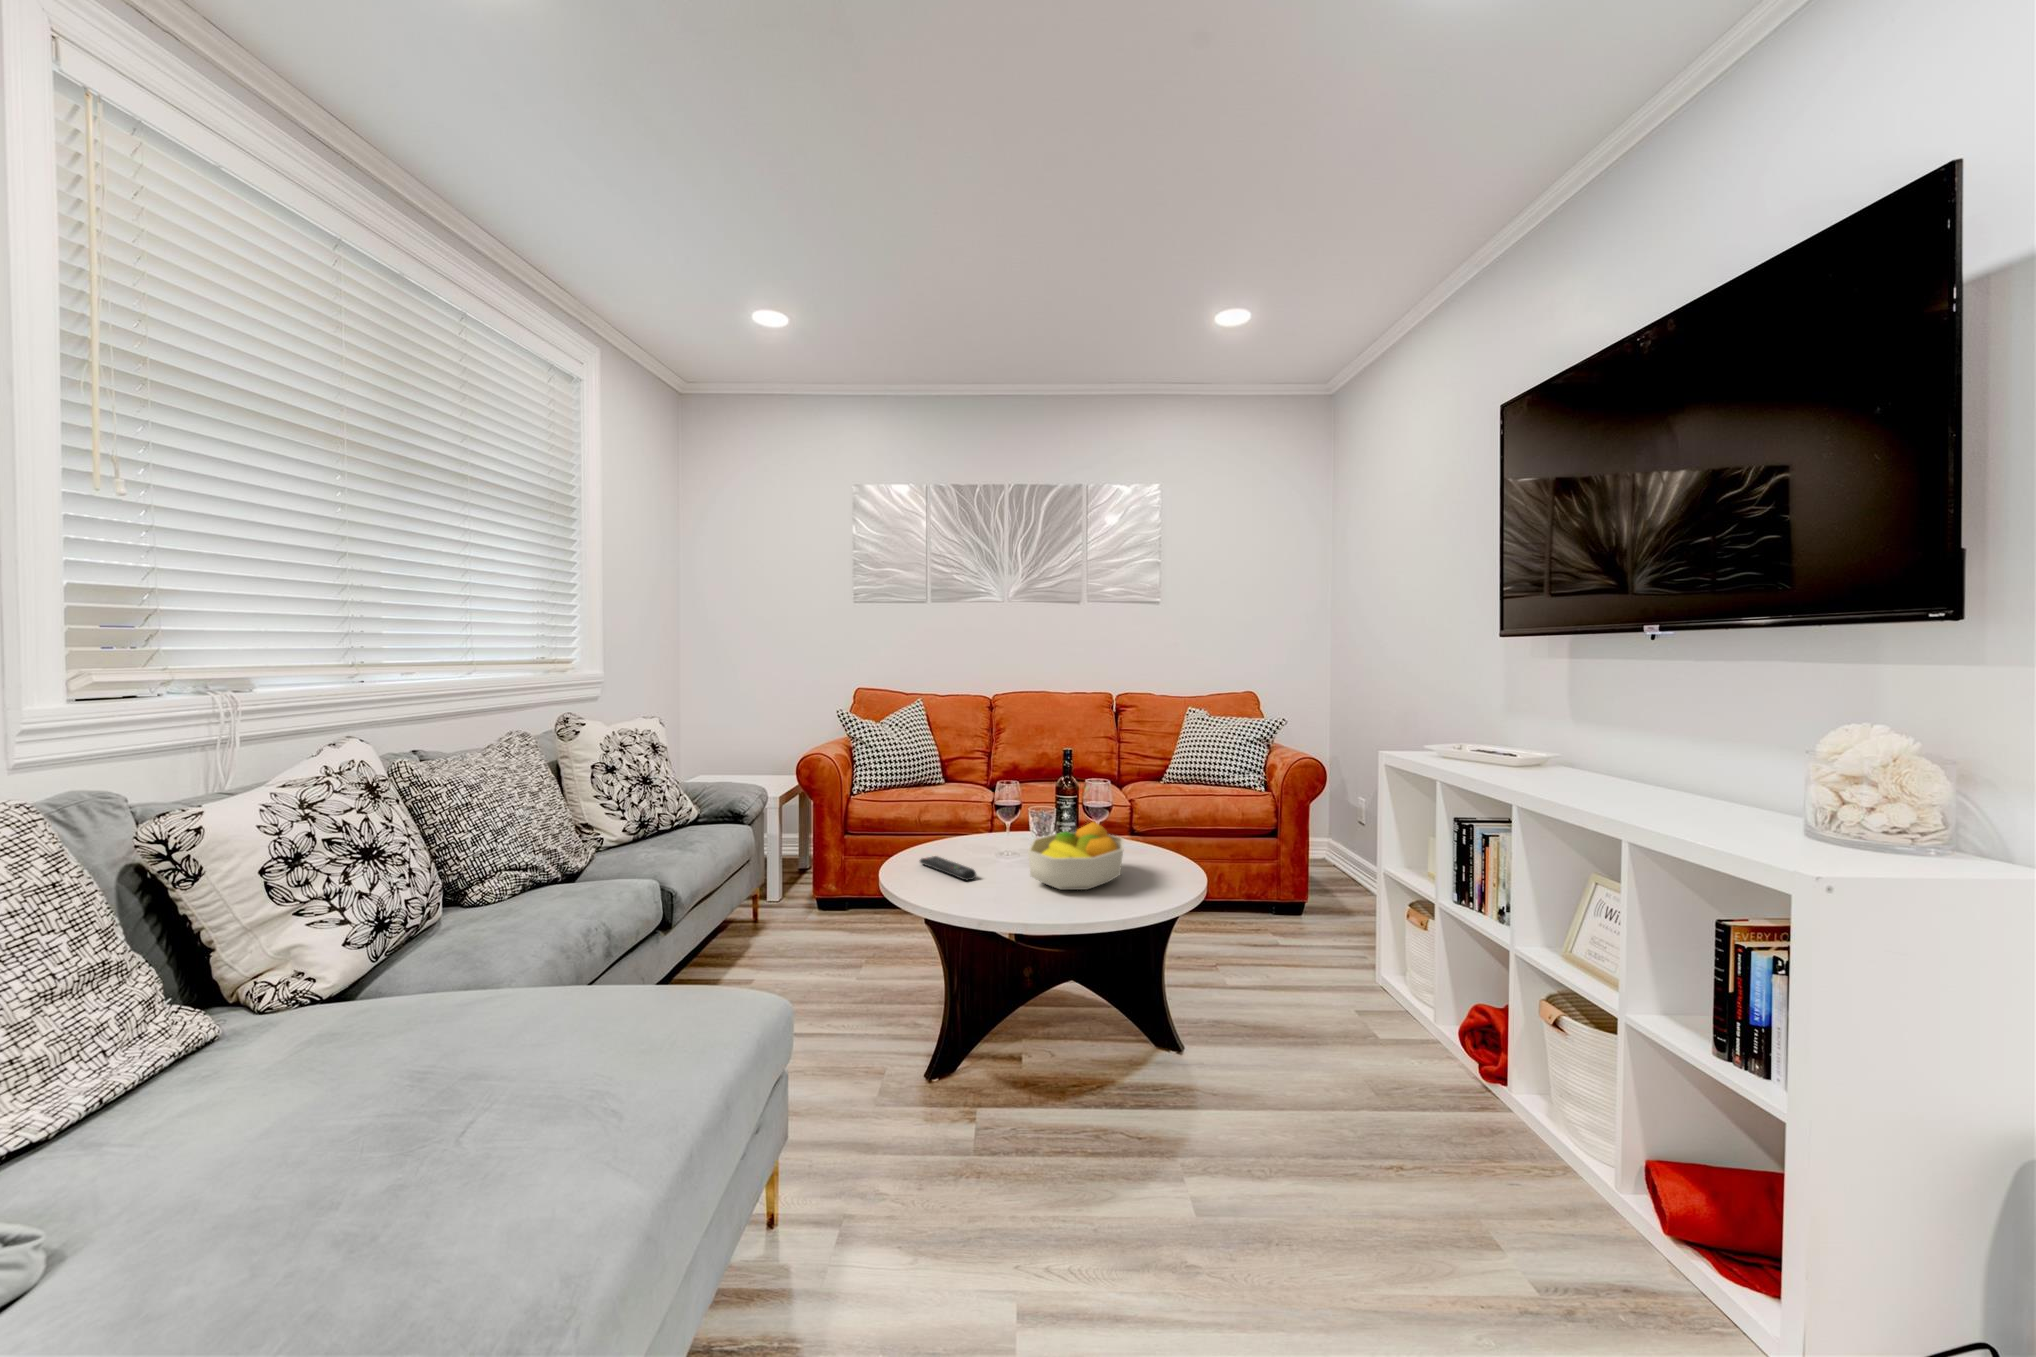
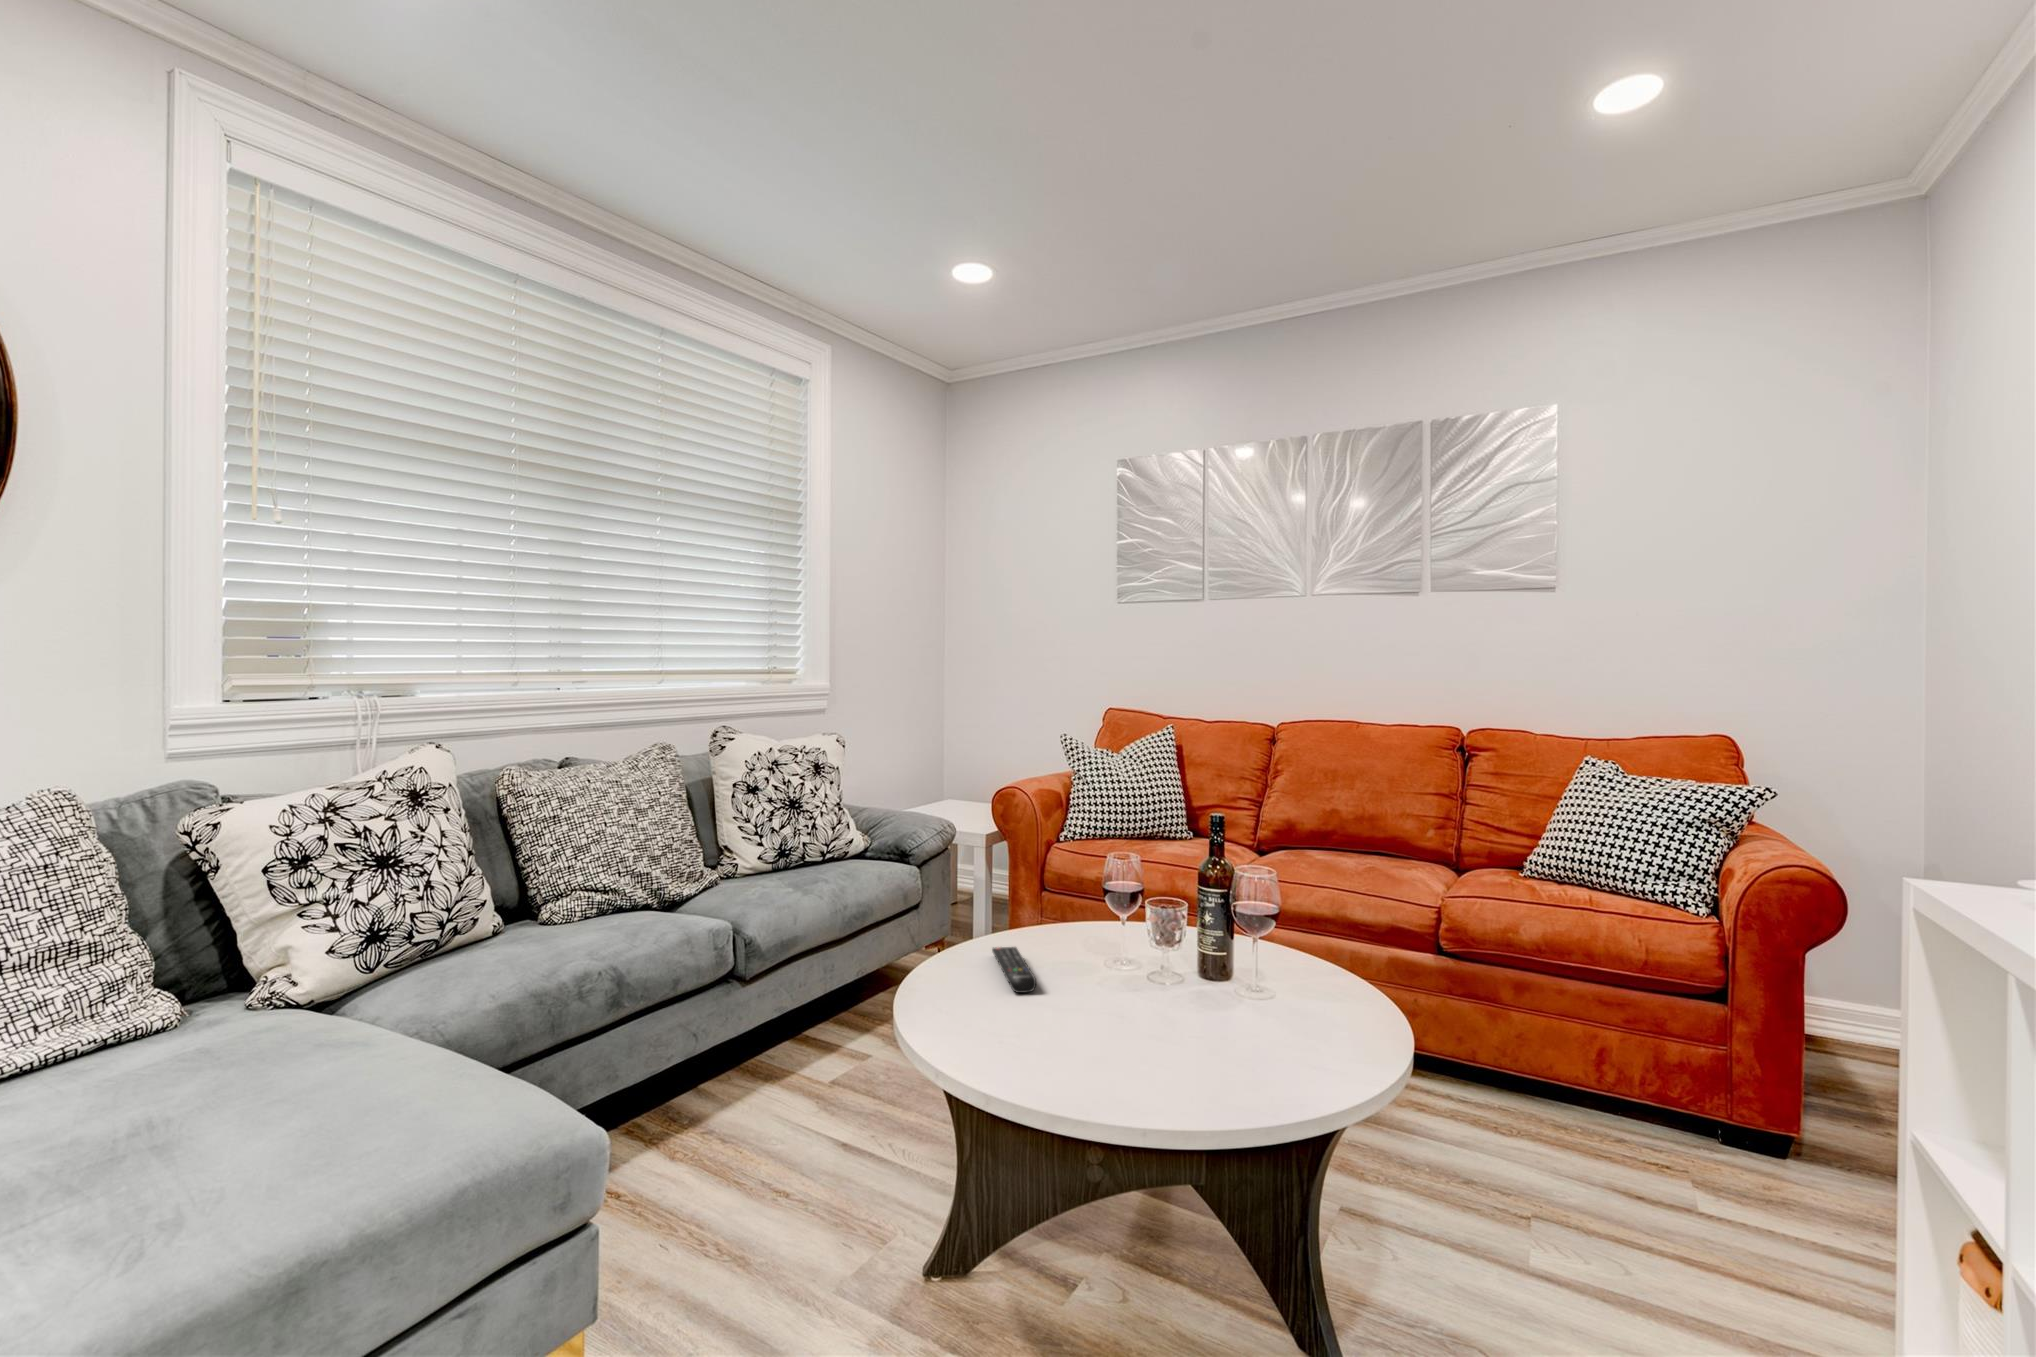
fruit bowl: present [1028,822,1124,890] -> none [1091,933,1269,1045]

